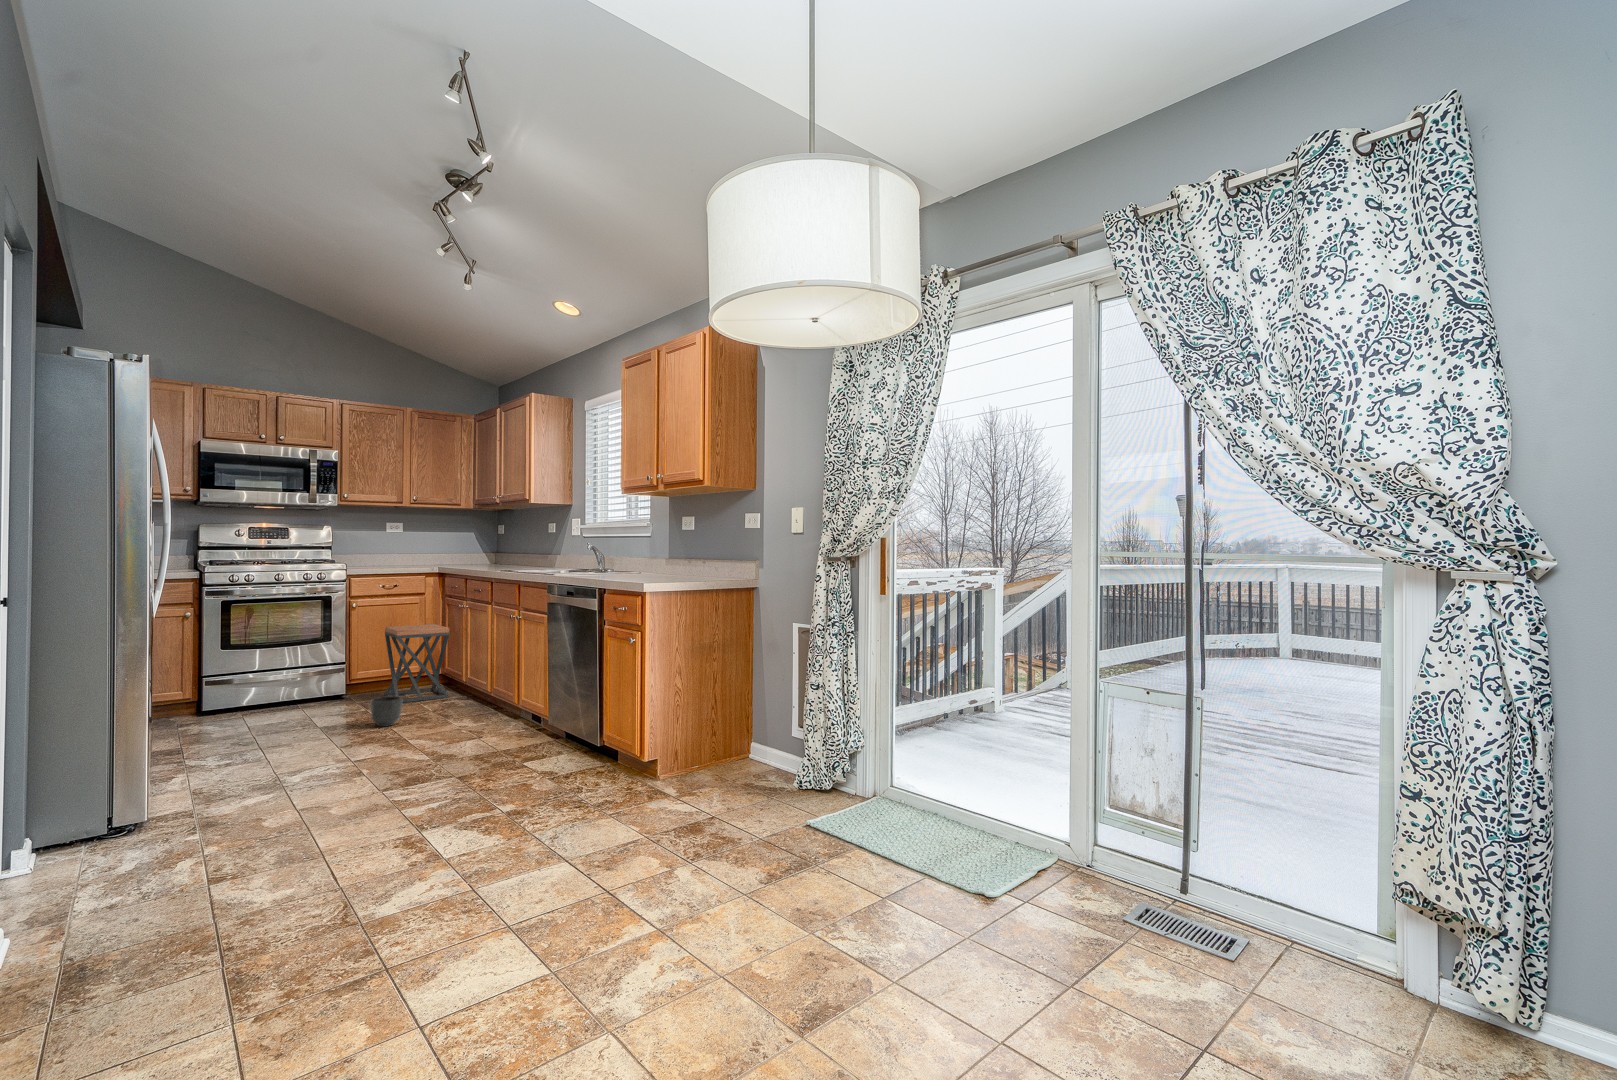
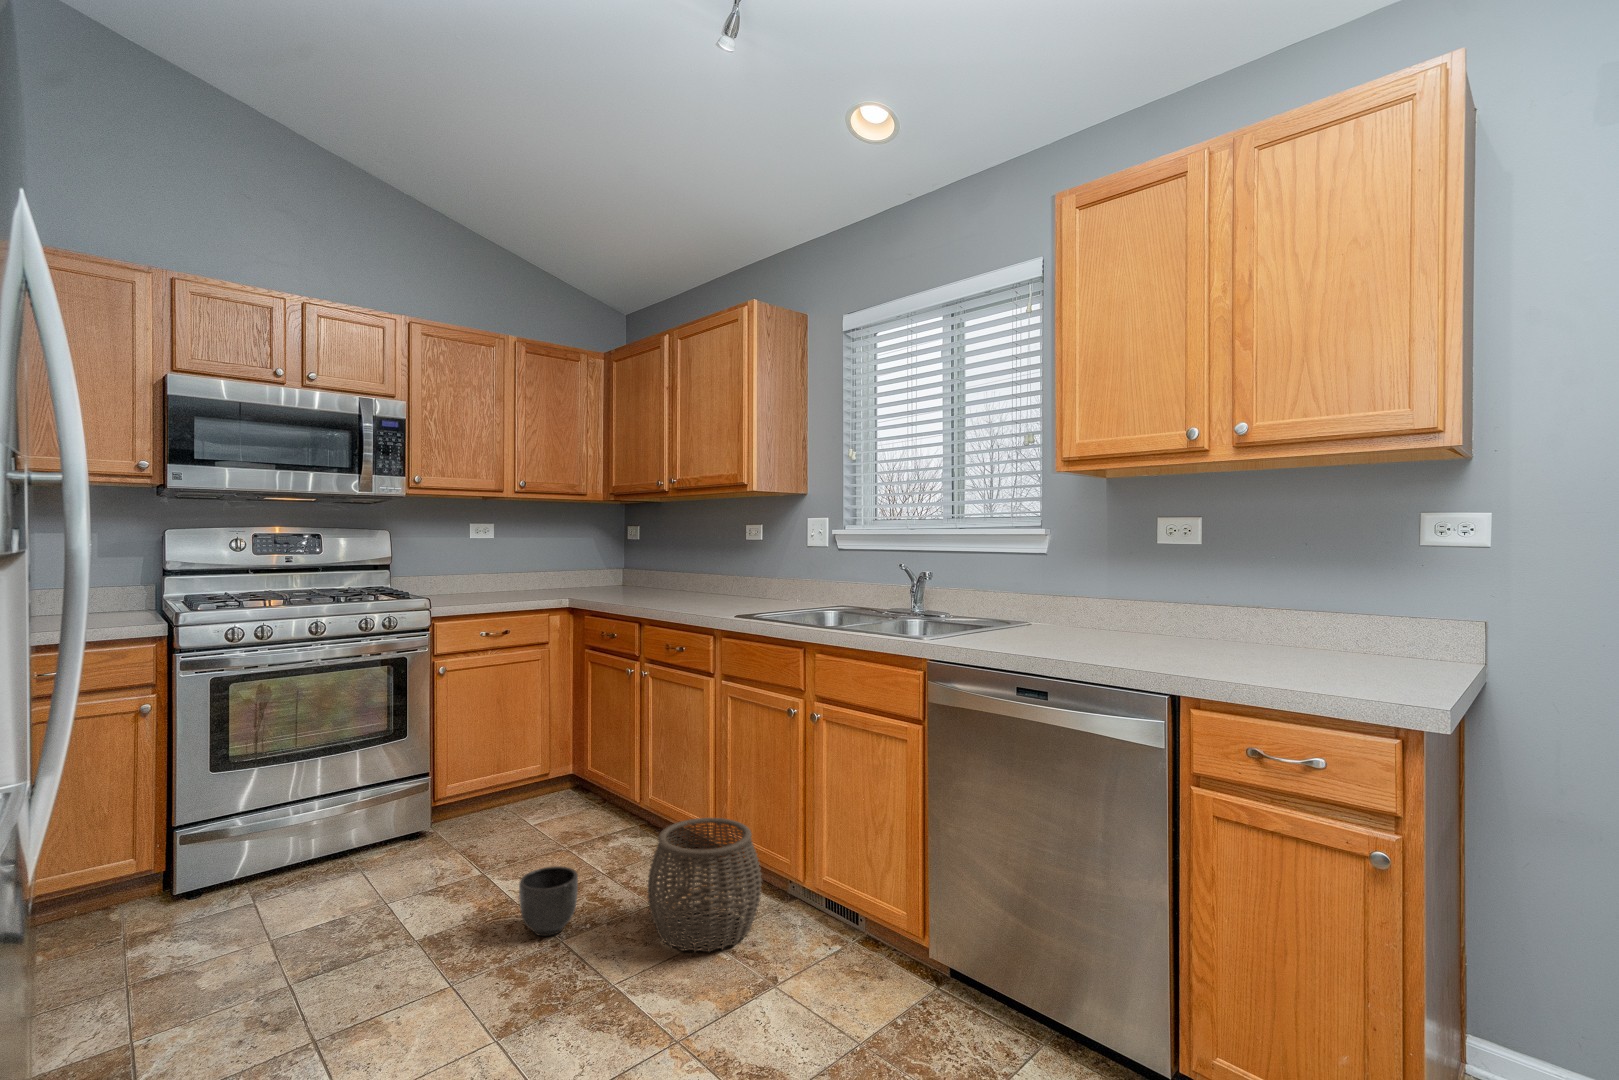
stool: present [384,624,449,703] -> none [495,695,610,850]
woven basket: none [432,673,495,731] -> present [647,818,762,952]

